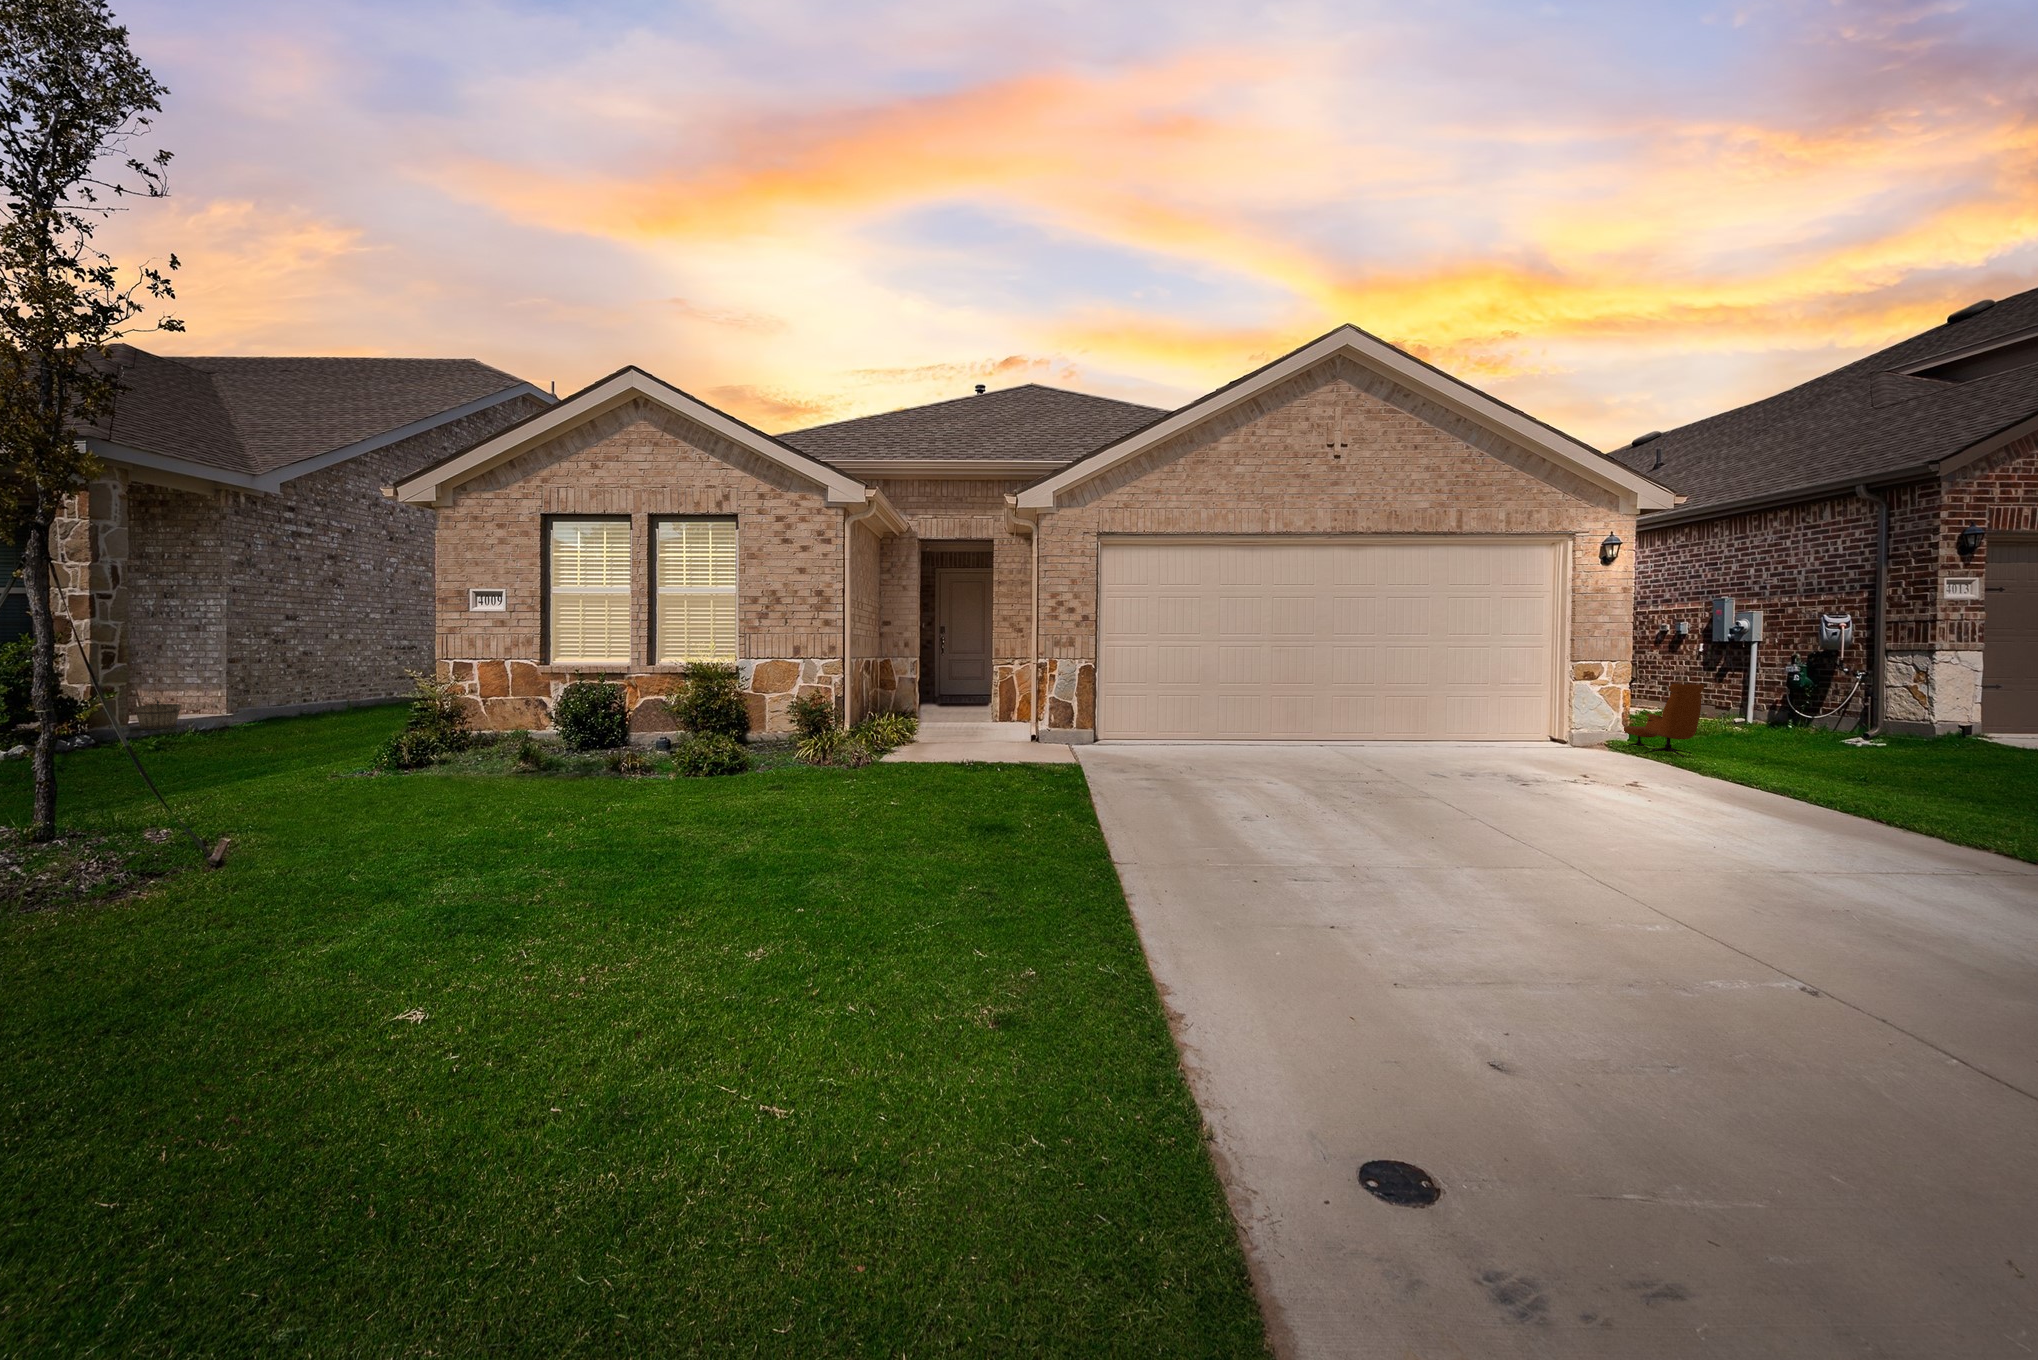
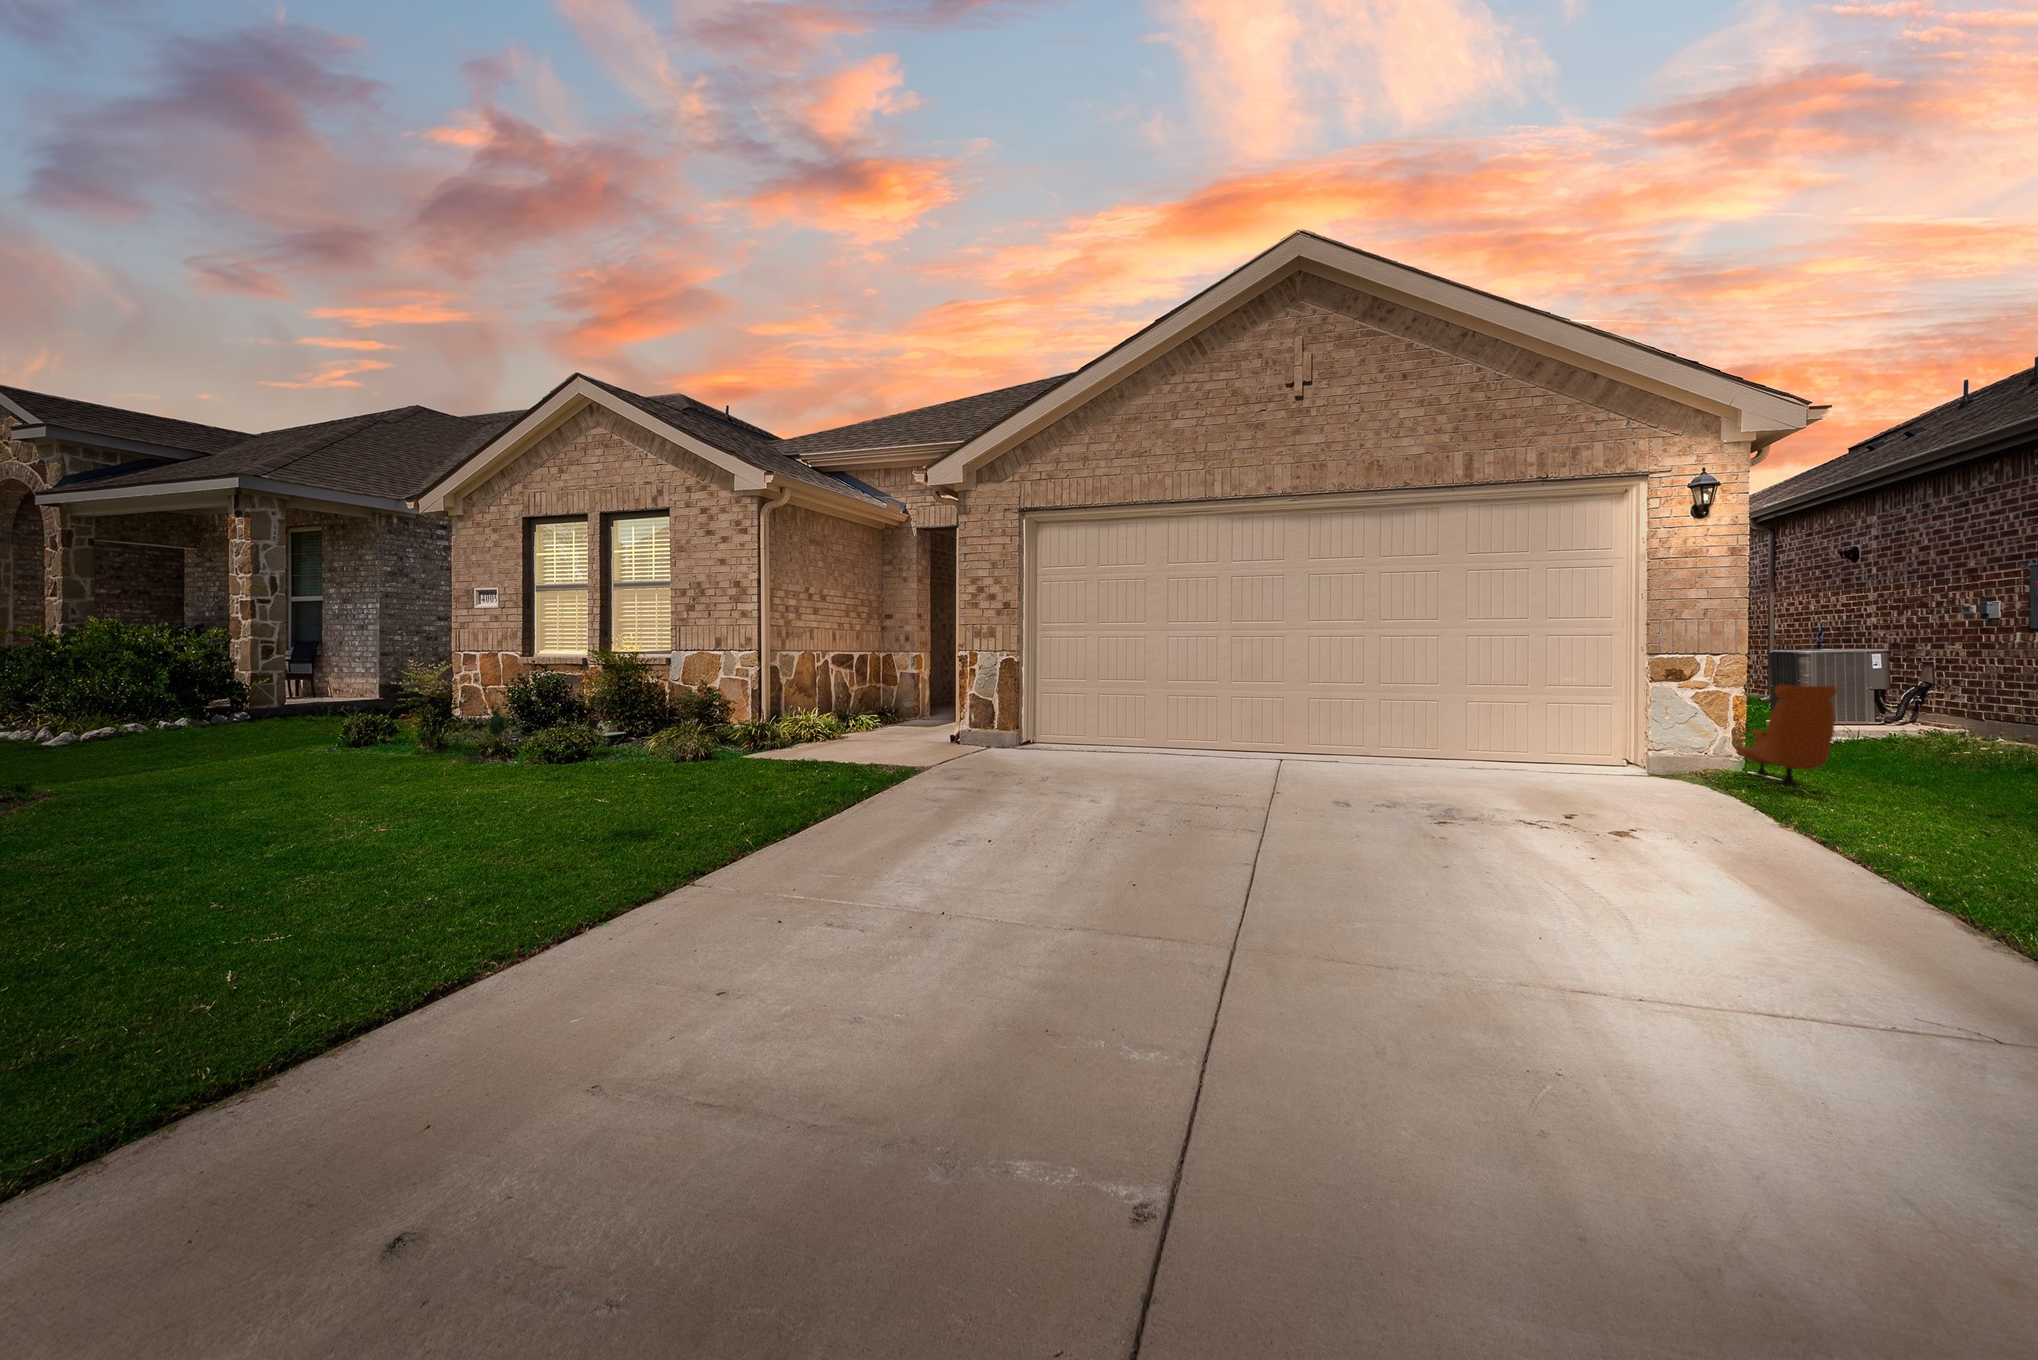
wooden bucket: present [135,698,181,729] -> none [307,687,344,712]
decorative plant: none [552,717,578,760] -> present [487,707,509,748]

